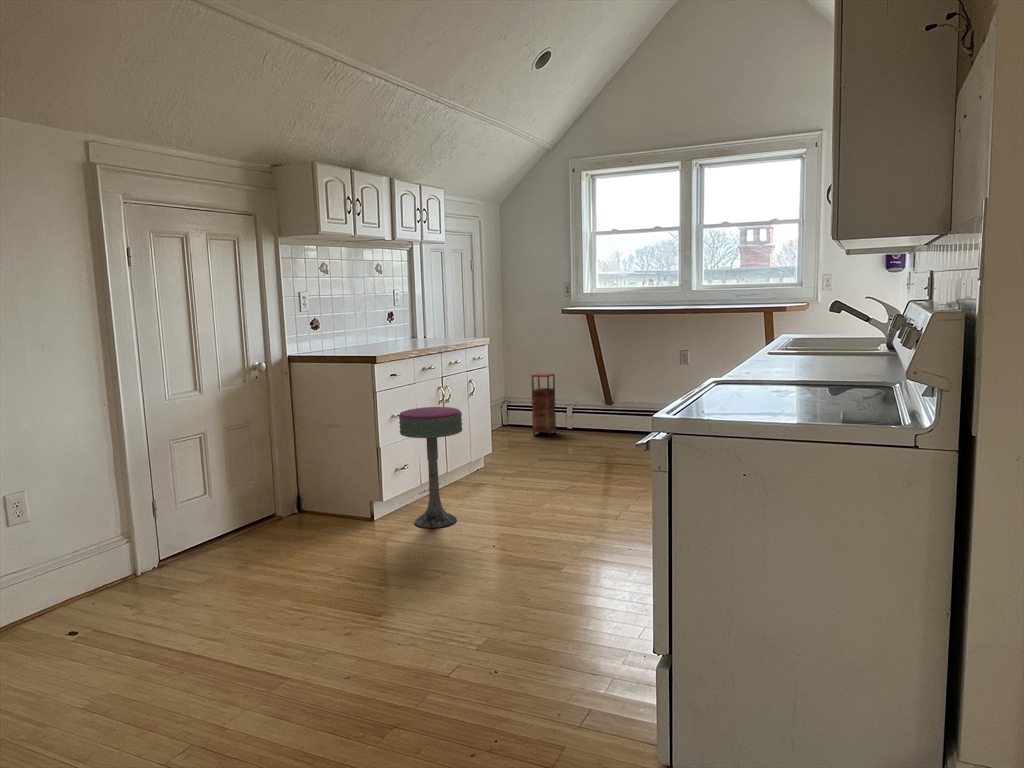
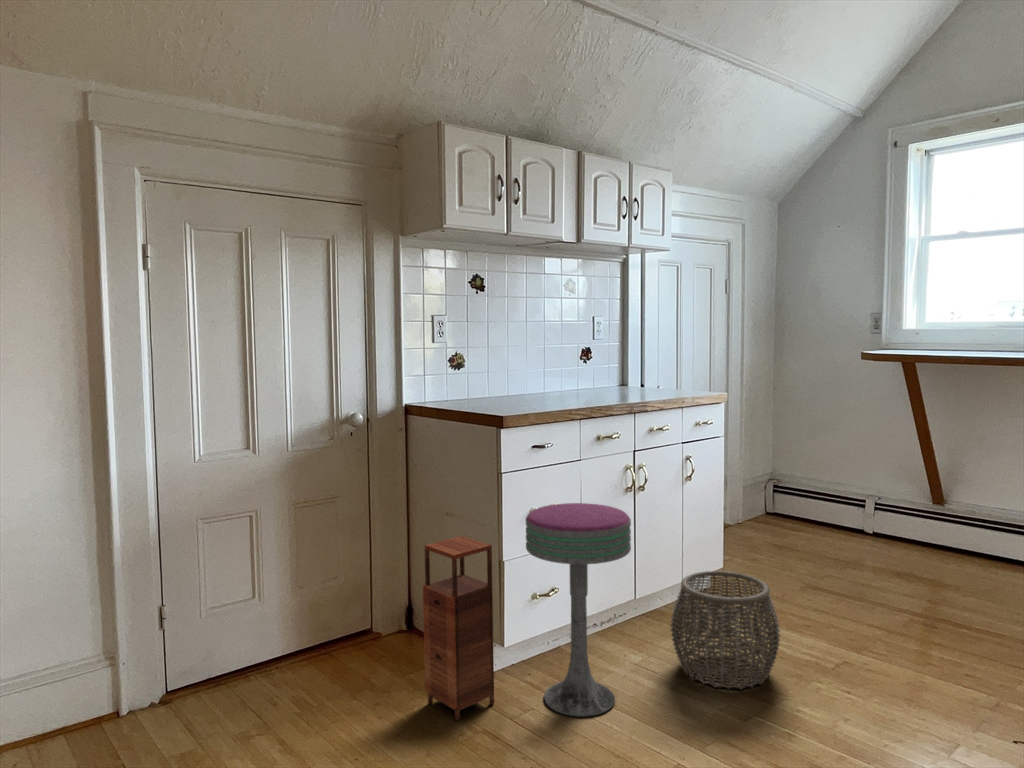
storage cabinet: present [532,373,556,436] -> present [423,536,494,721]
woven basket: none [478,443,539,506] -> present [671,571,780,689]

